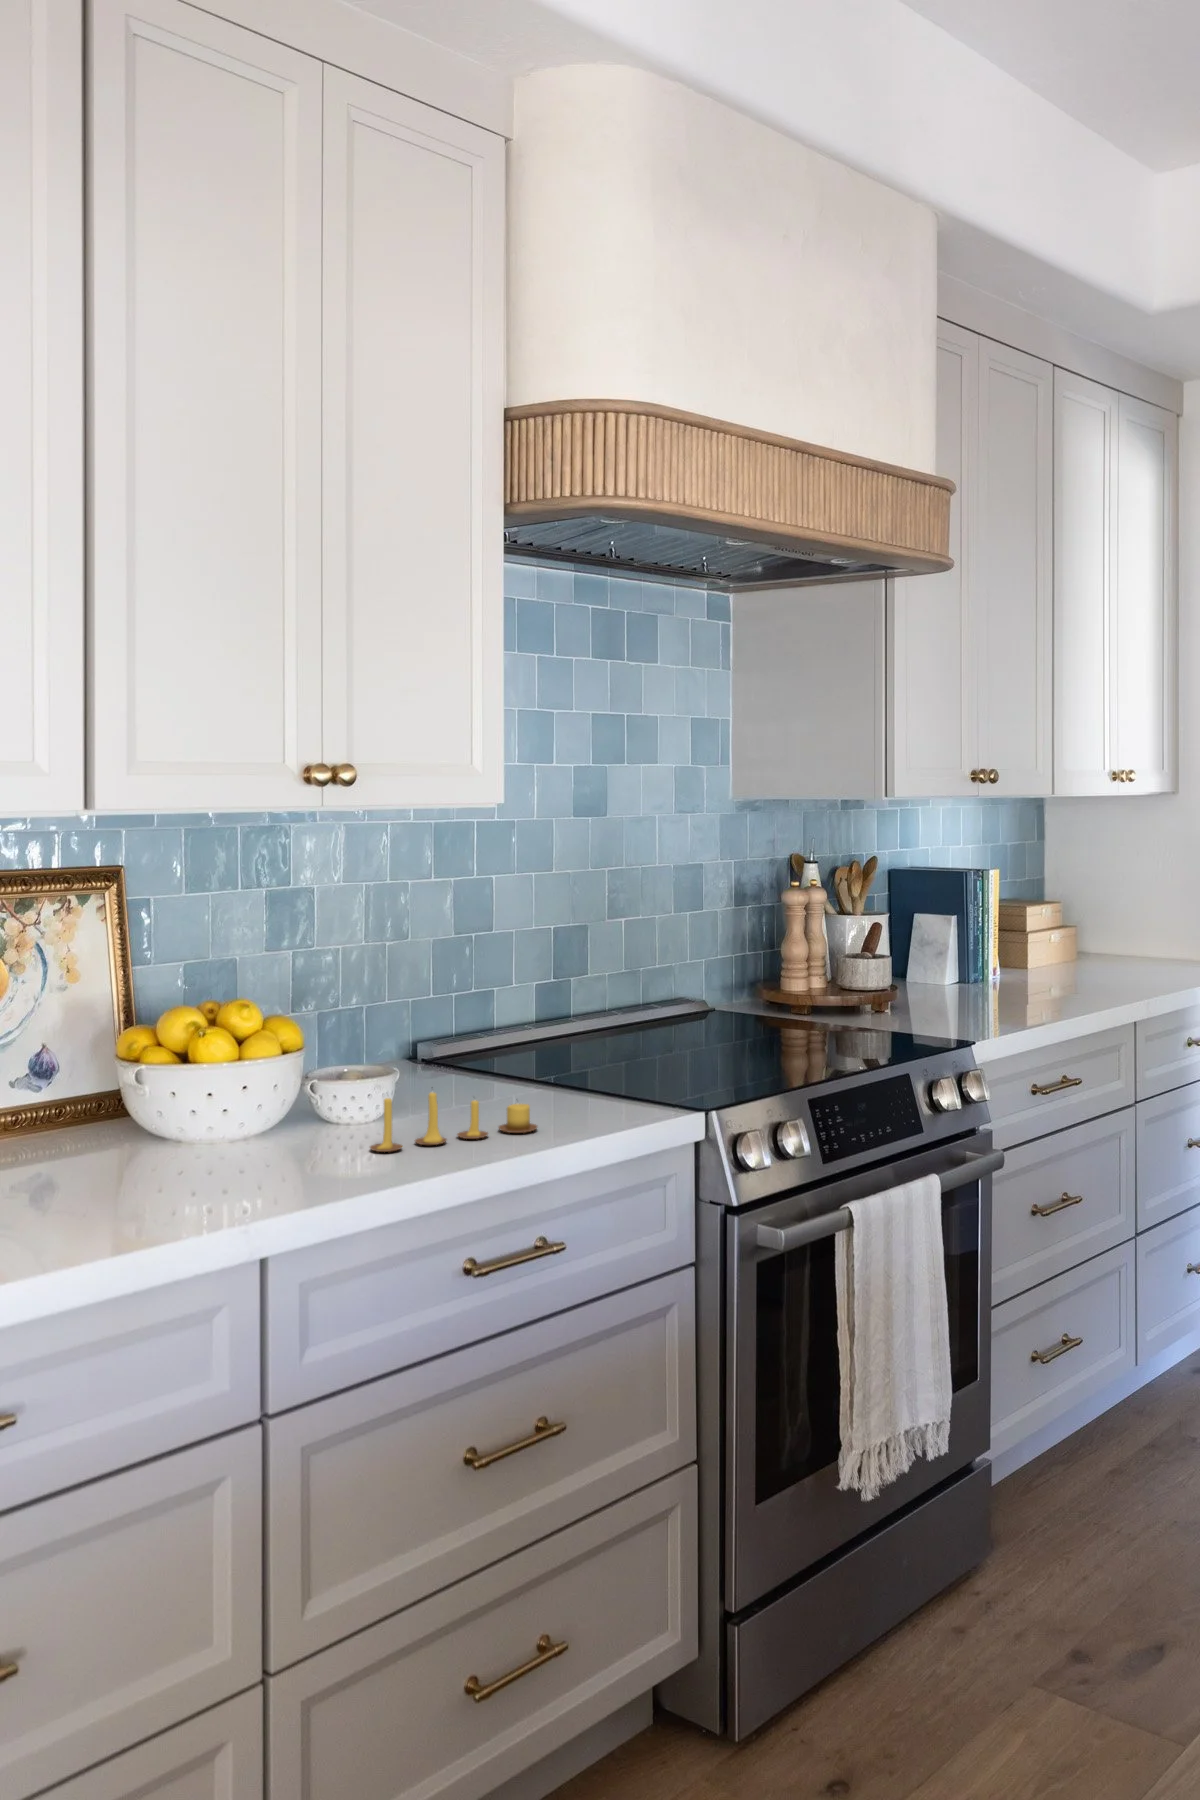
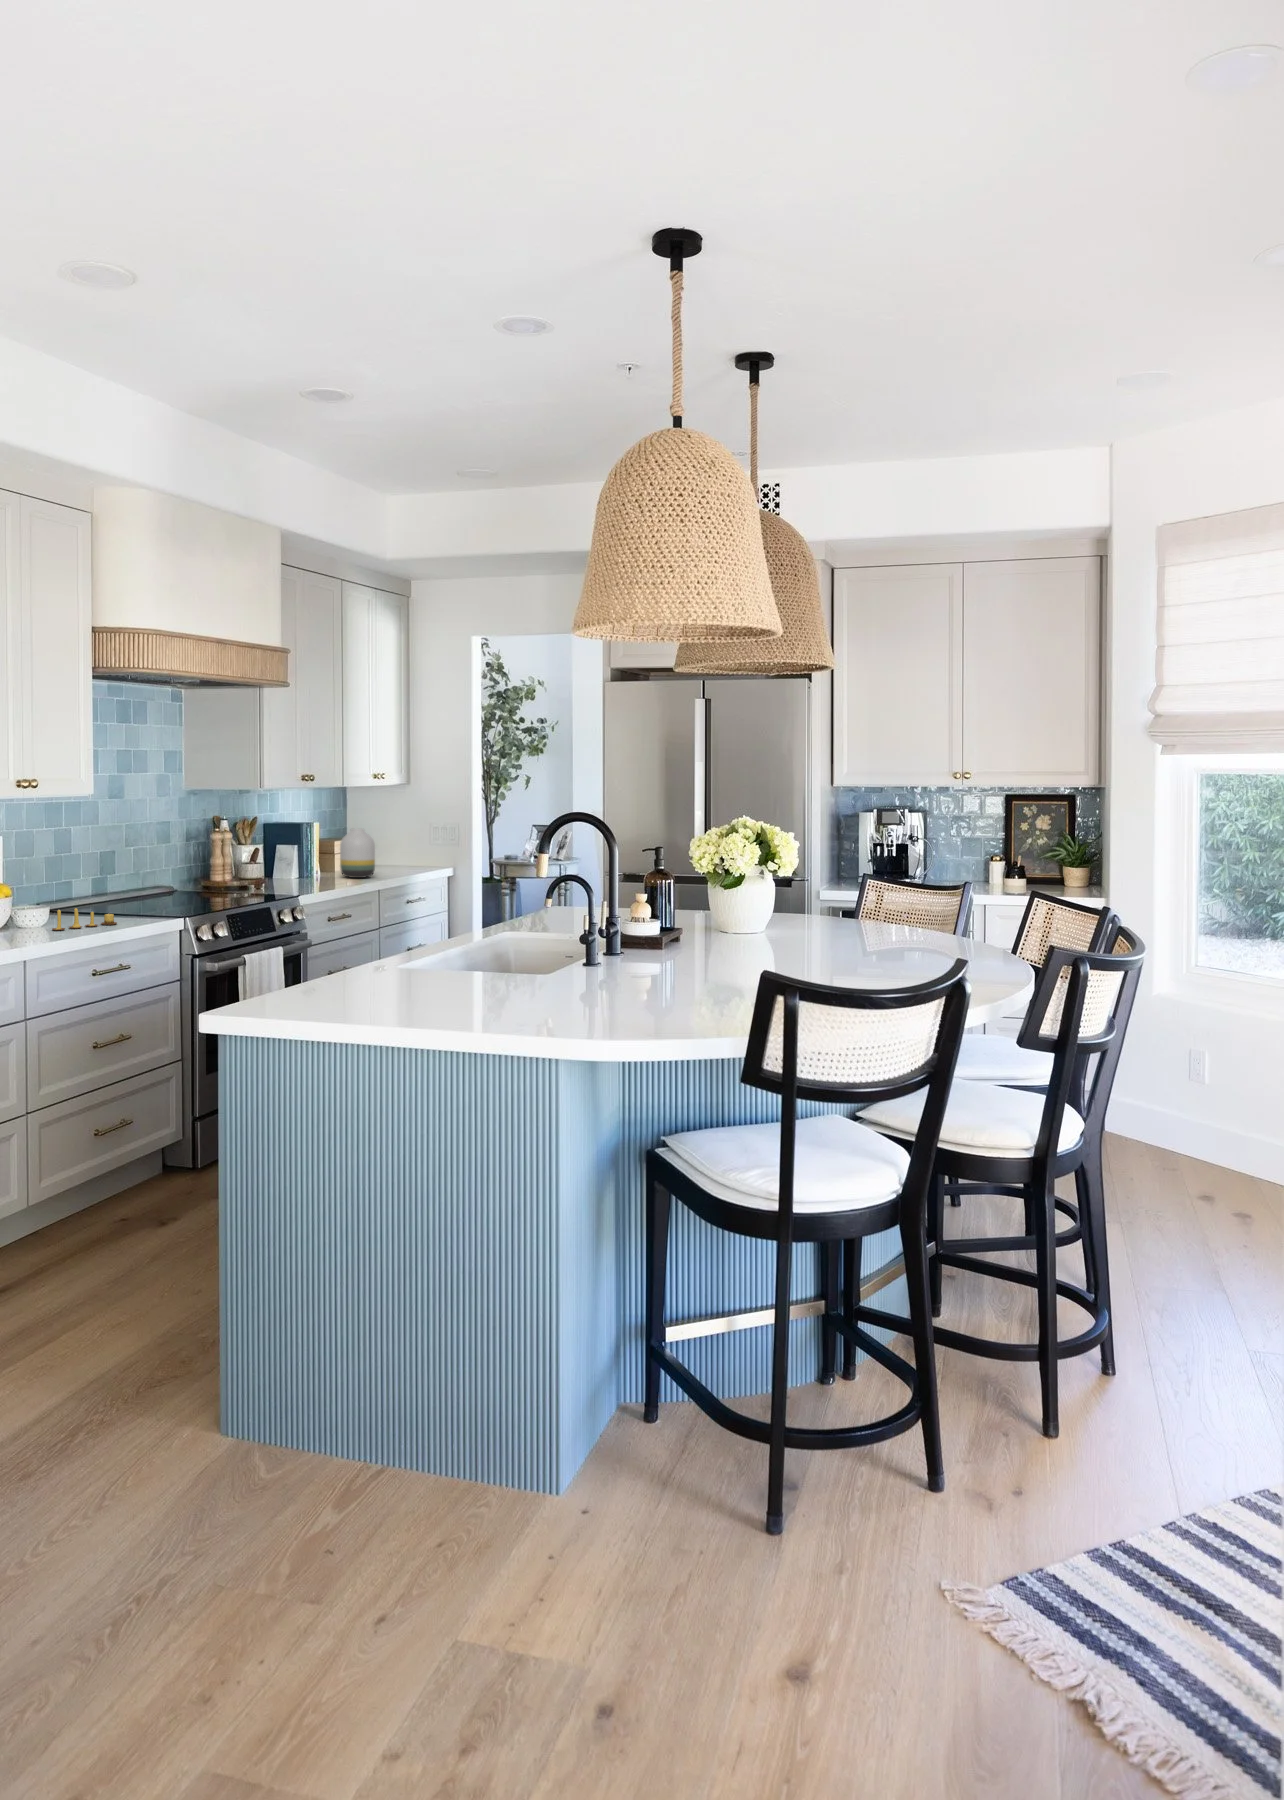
vase: none [1046,881,1122,985] -> present [340,829,375,878]

